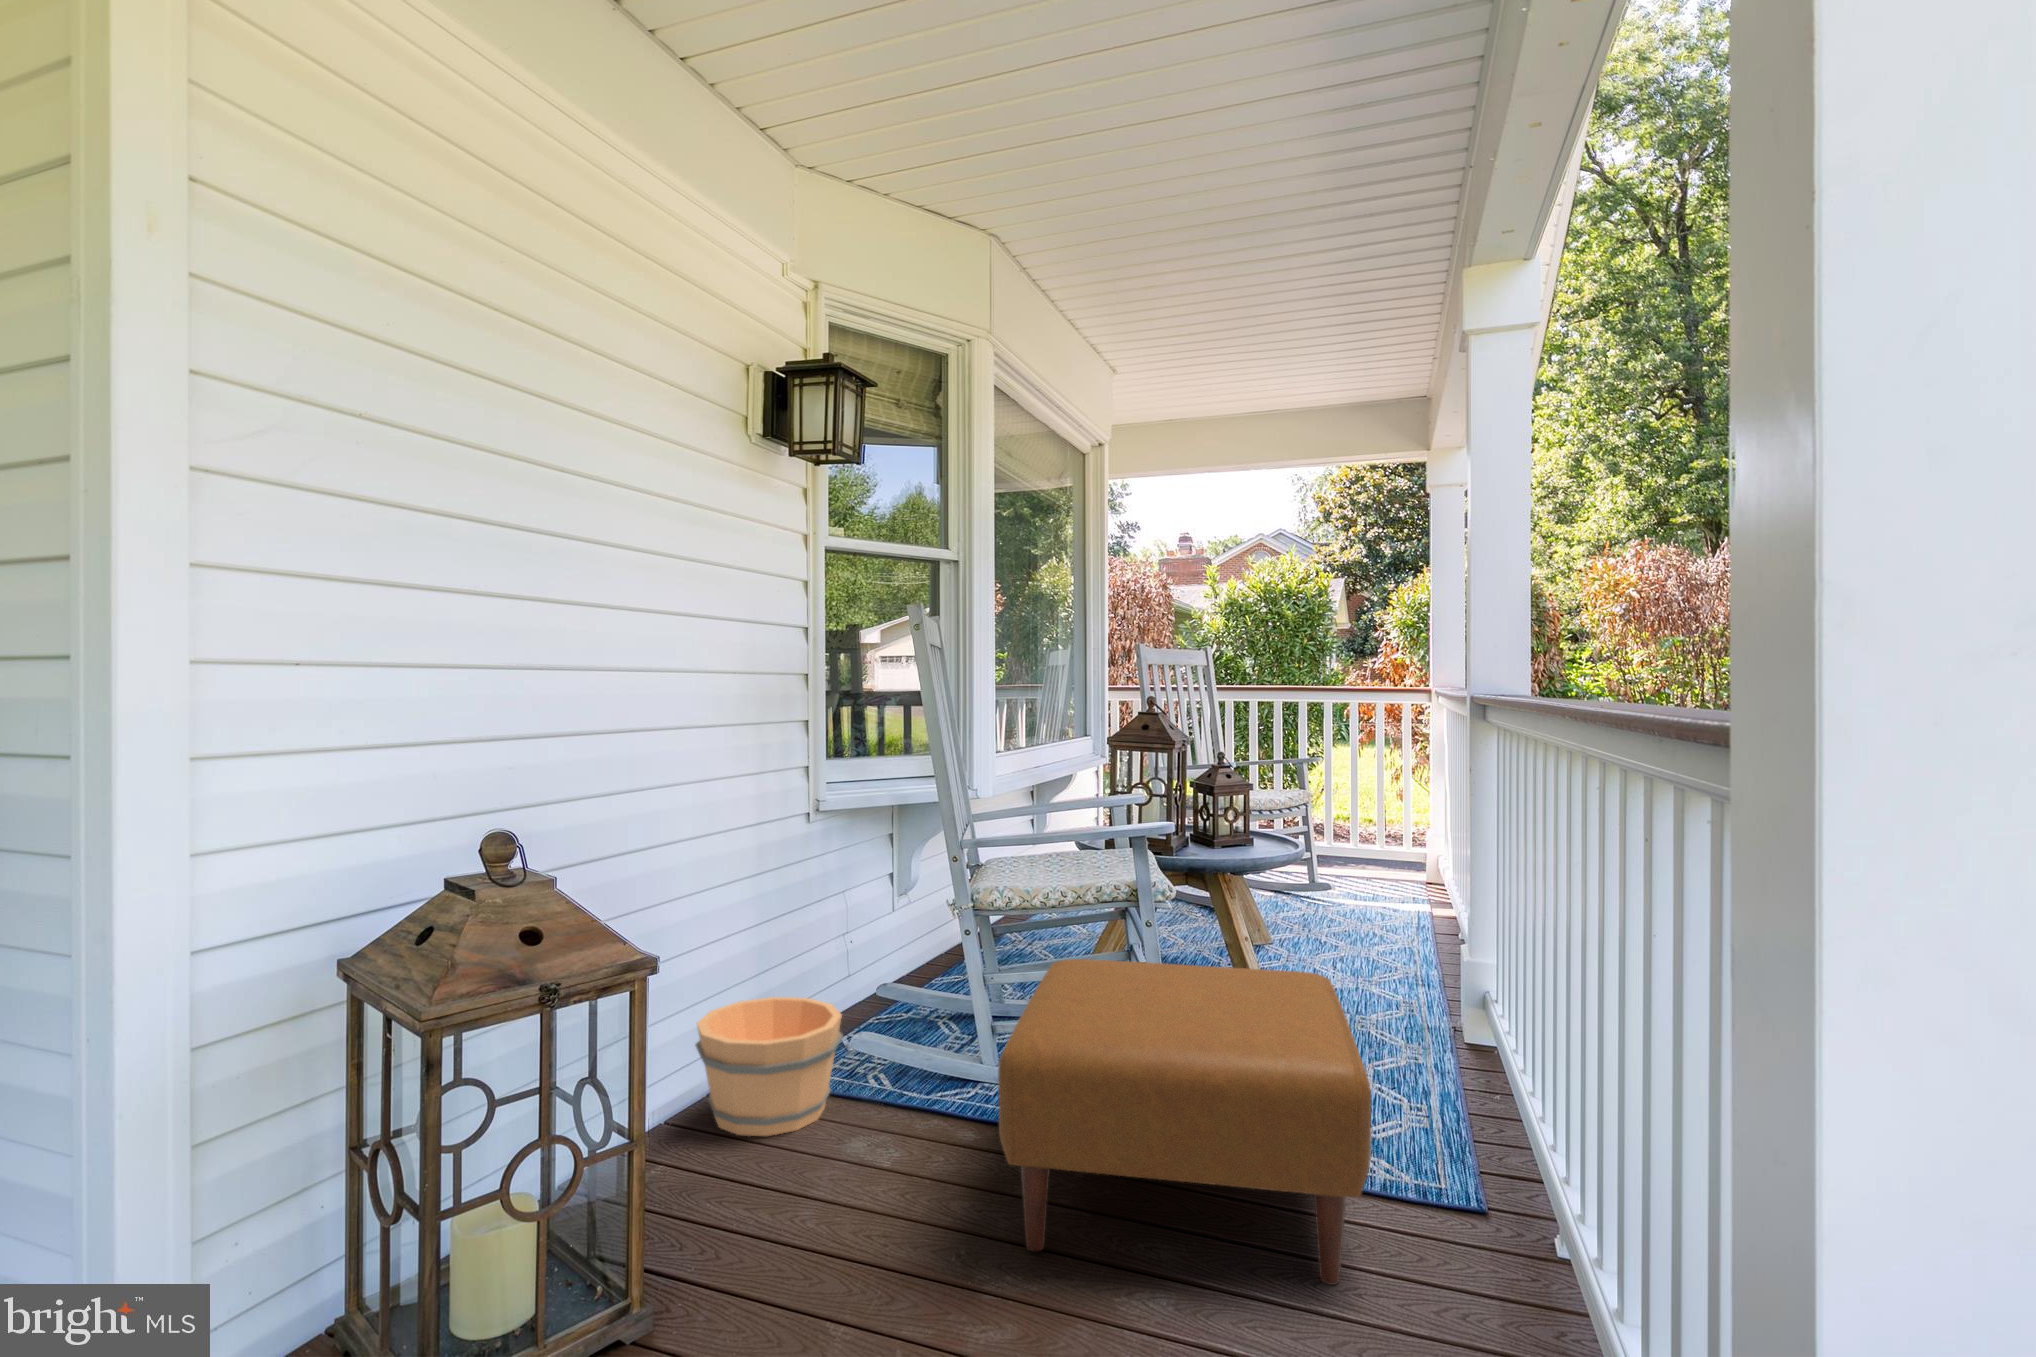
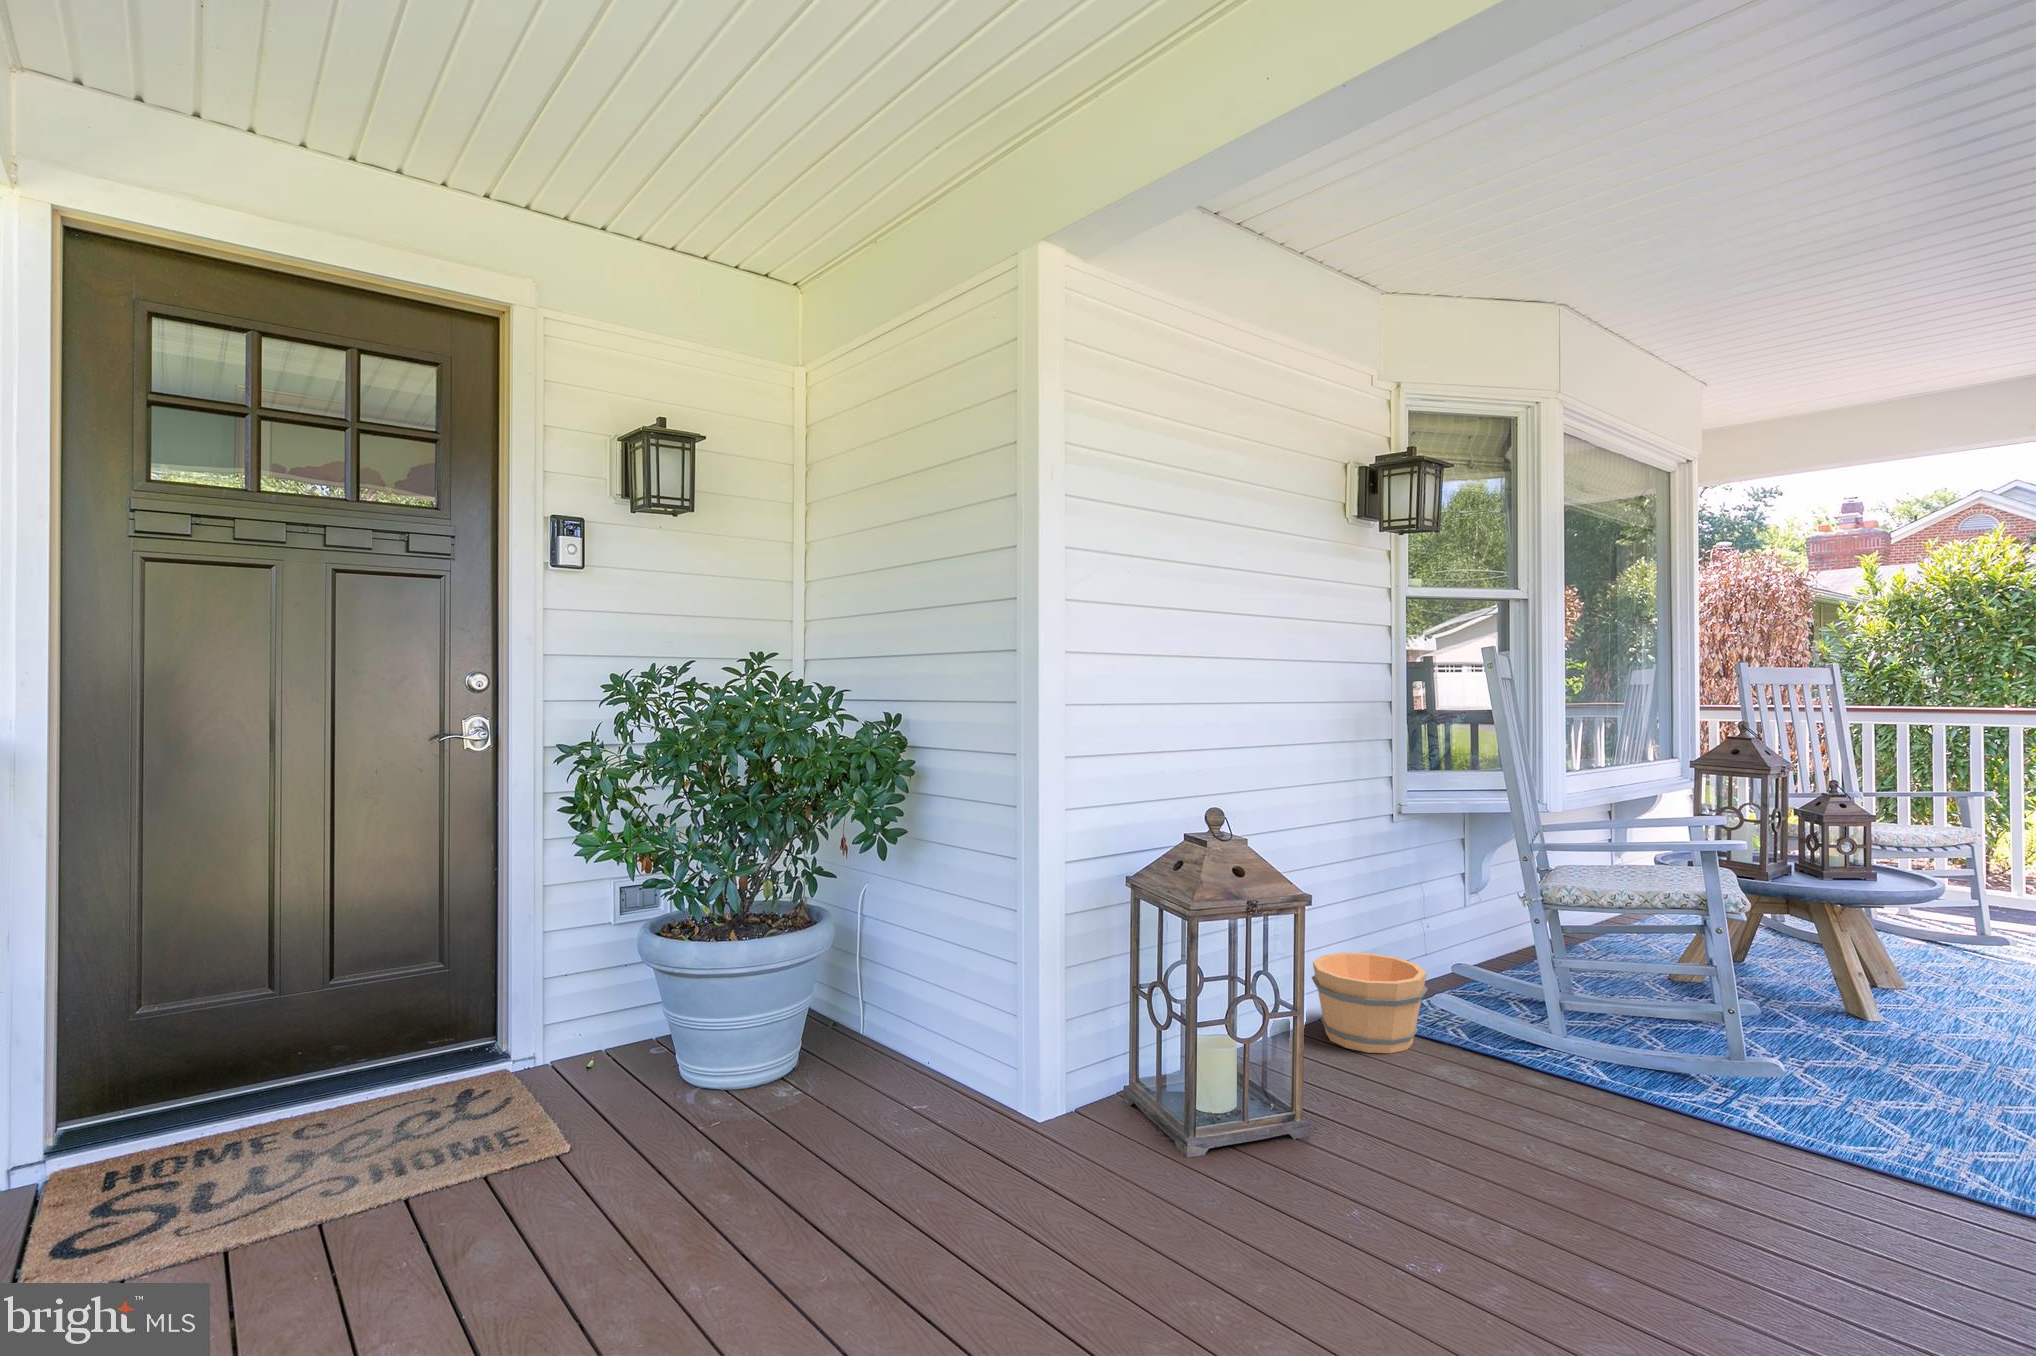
ottoman: present [998,959,1371,1285] -> none [1560,953,1928,1250]

